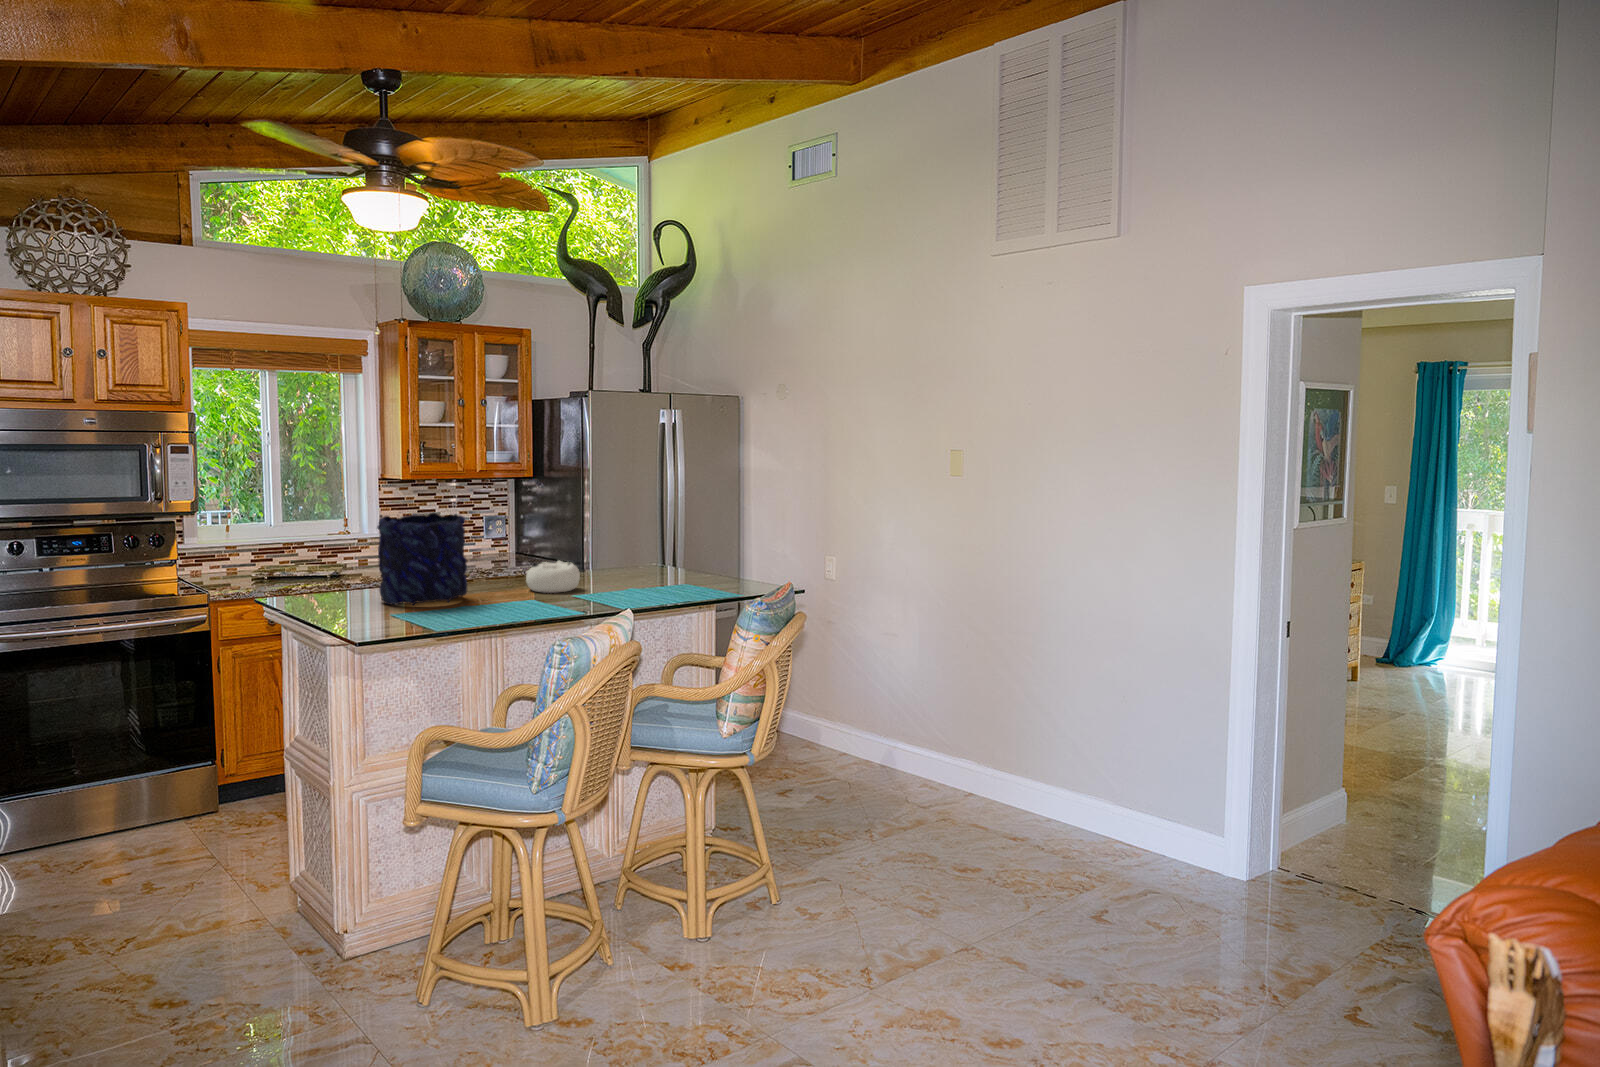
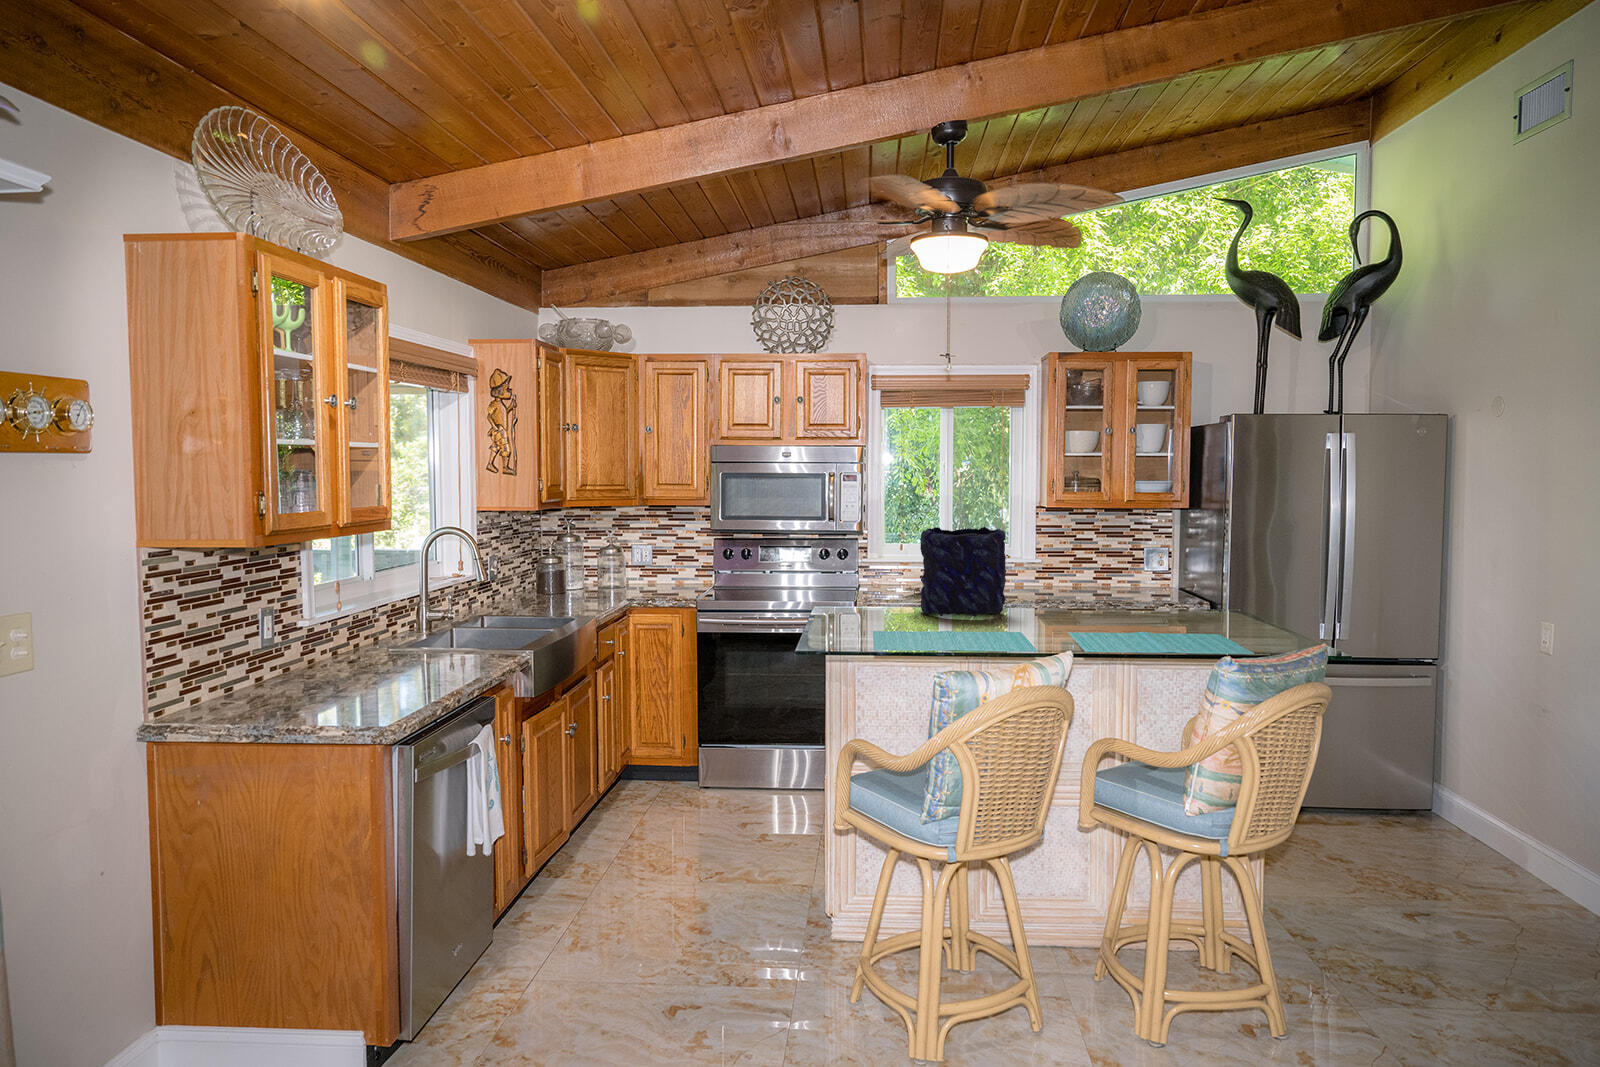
decorative bowl: present [526,561,580,593] -> none [1080,586,1141,621]

